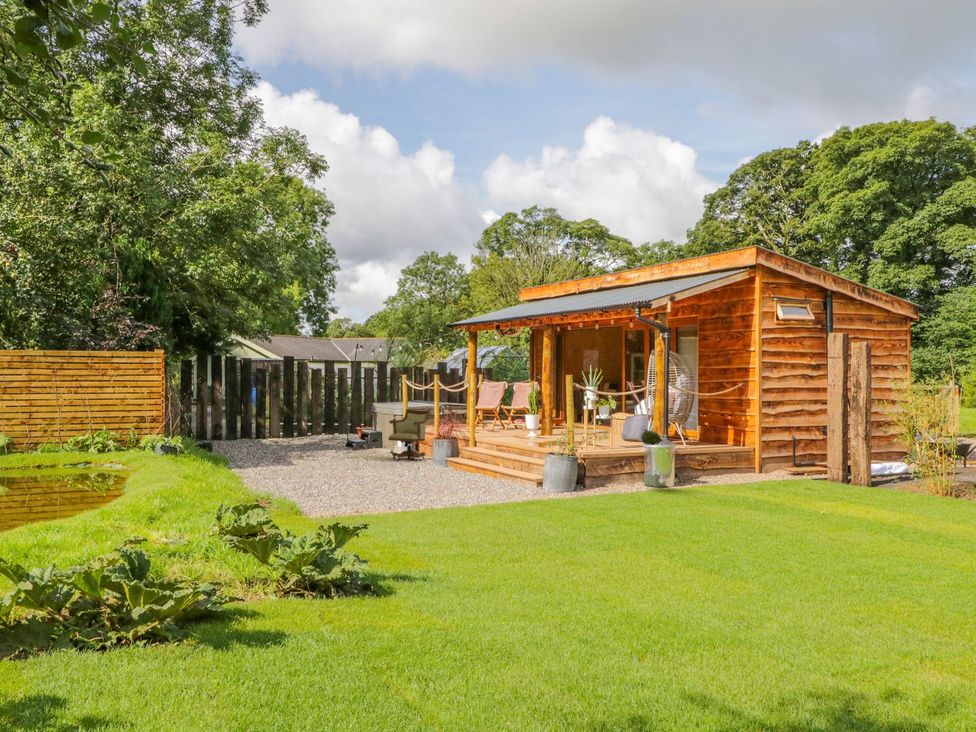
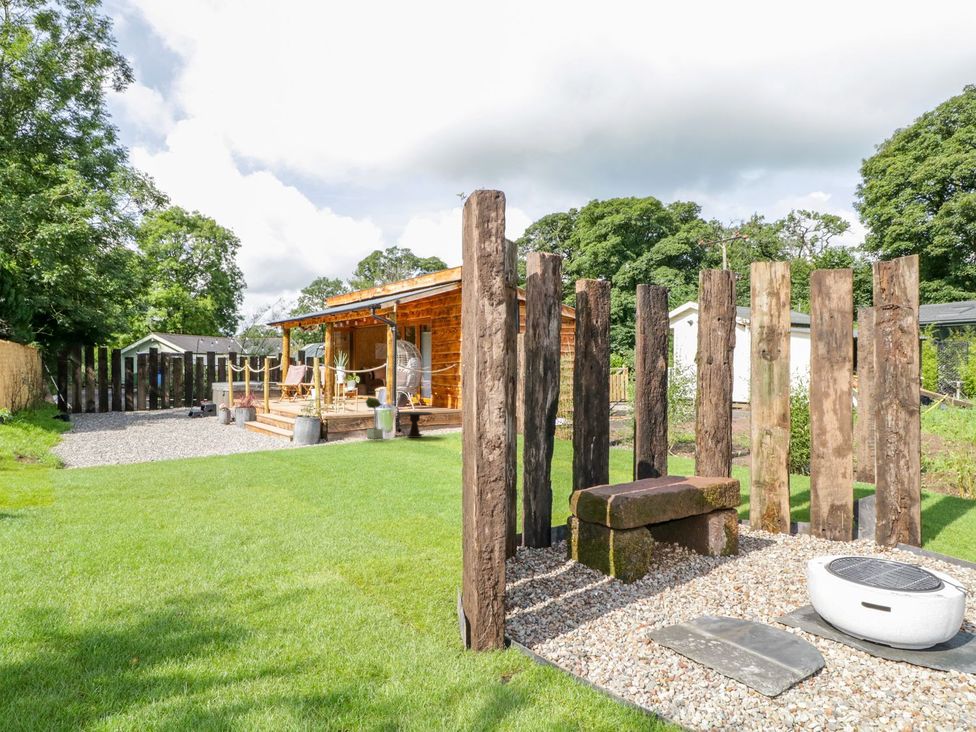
chair: present [388,409,431,461] -> none [201,386,237,424]
side table: none [682,450,732,486] -> present [397,412,432,438]

